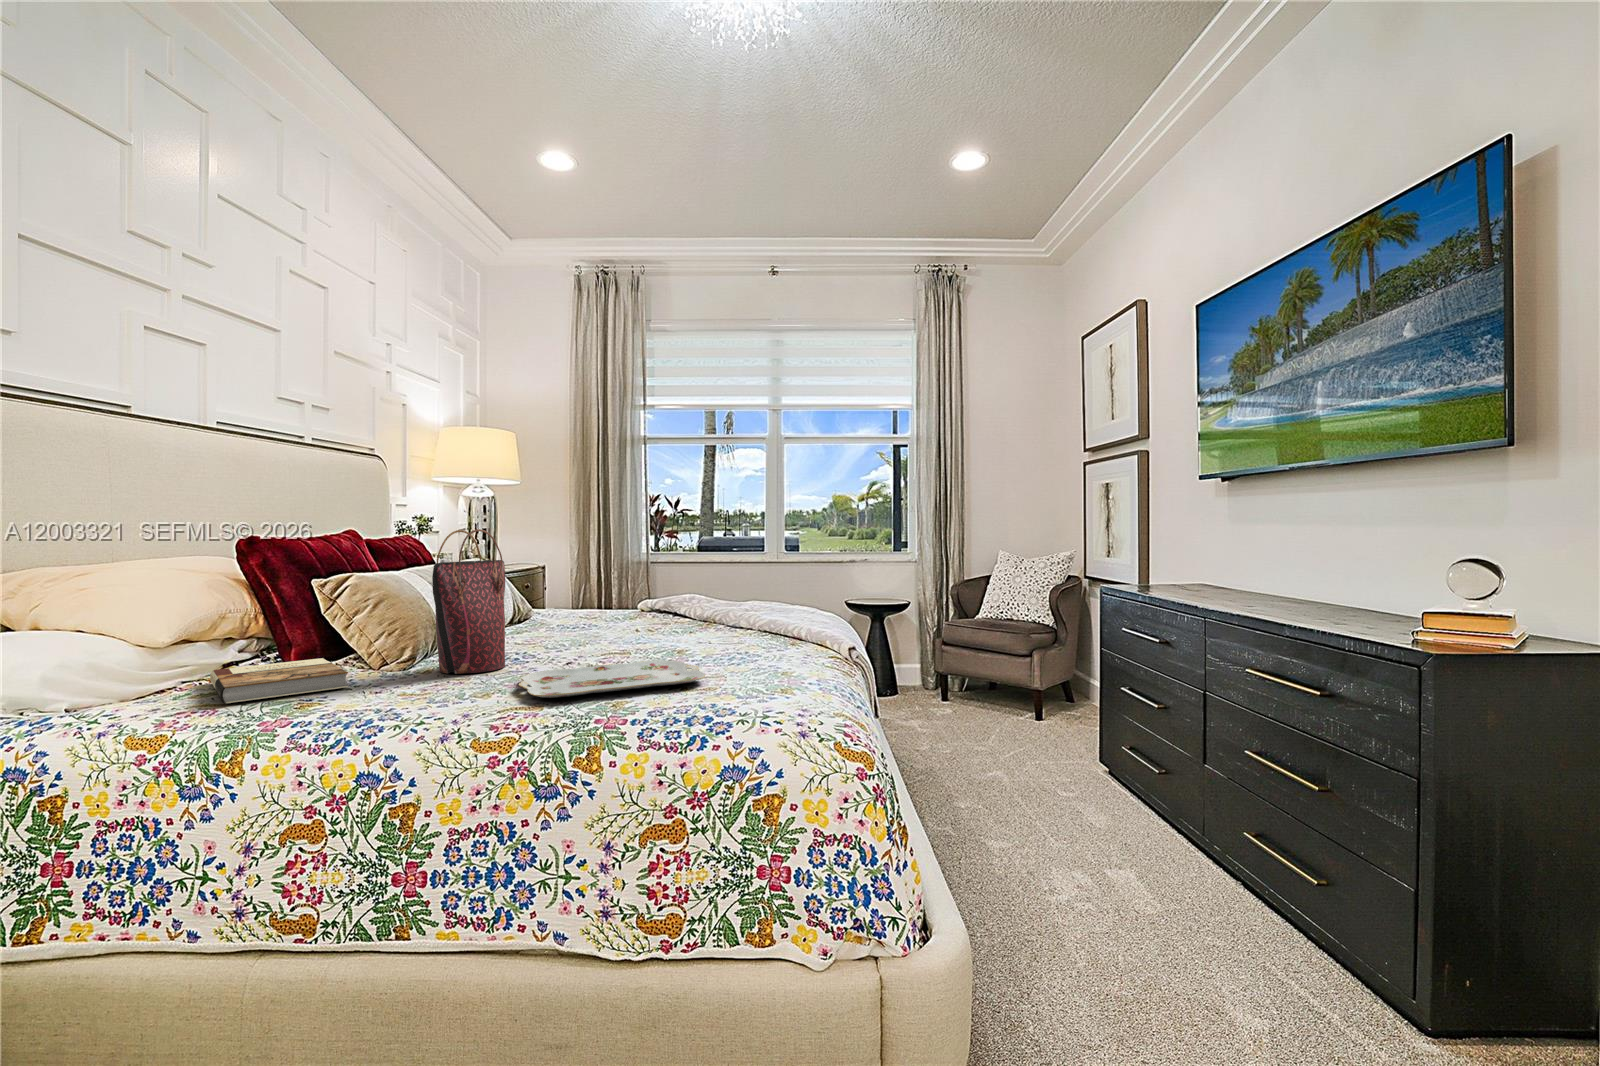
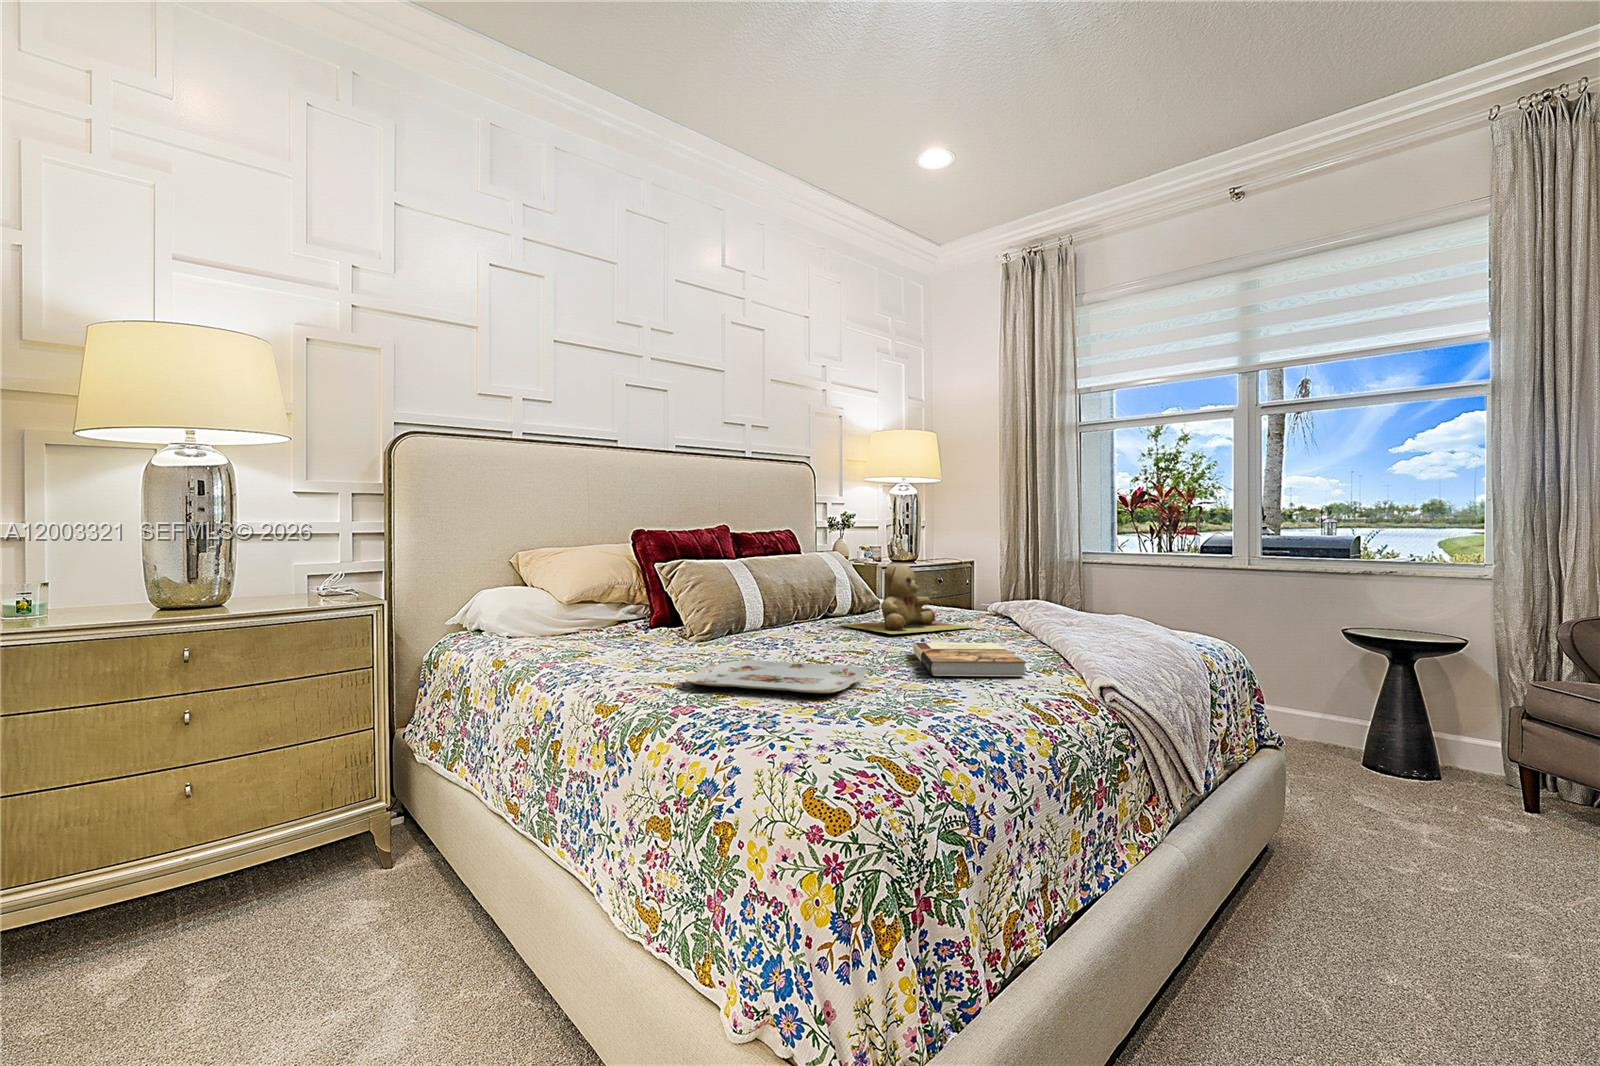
handbag: present [432,529,505,674] -> none [687,528,765,654]
teddy bear: none [530,566,663,634] -> present [841,564,973,634]
book: present [210,658,348,703] -> present [913,643,1026,676]

